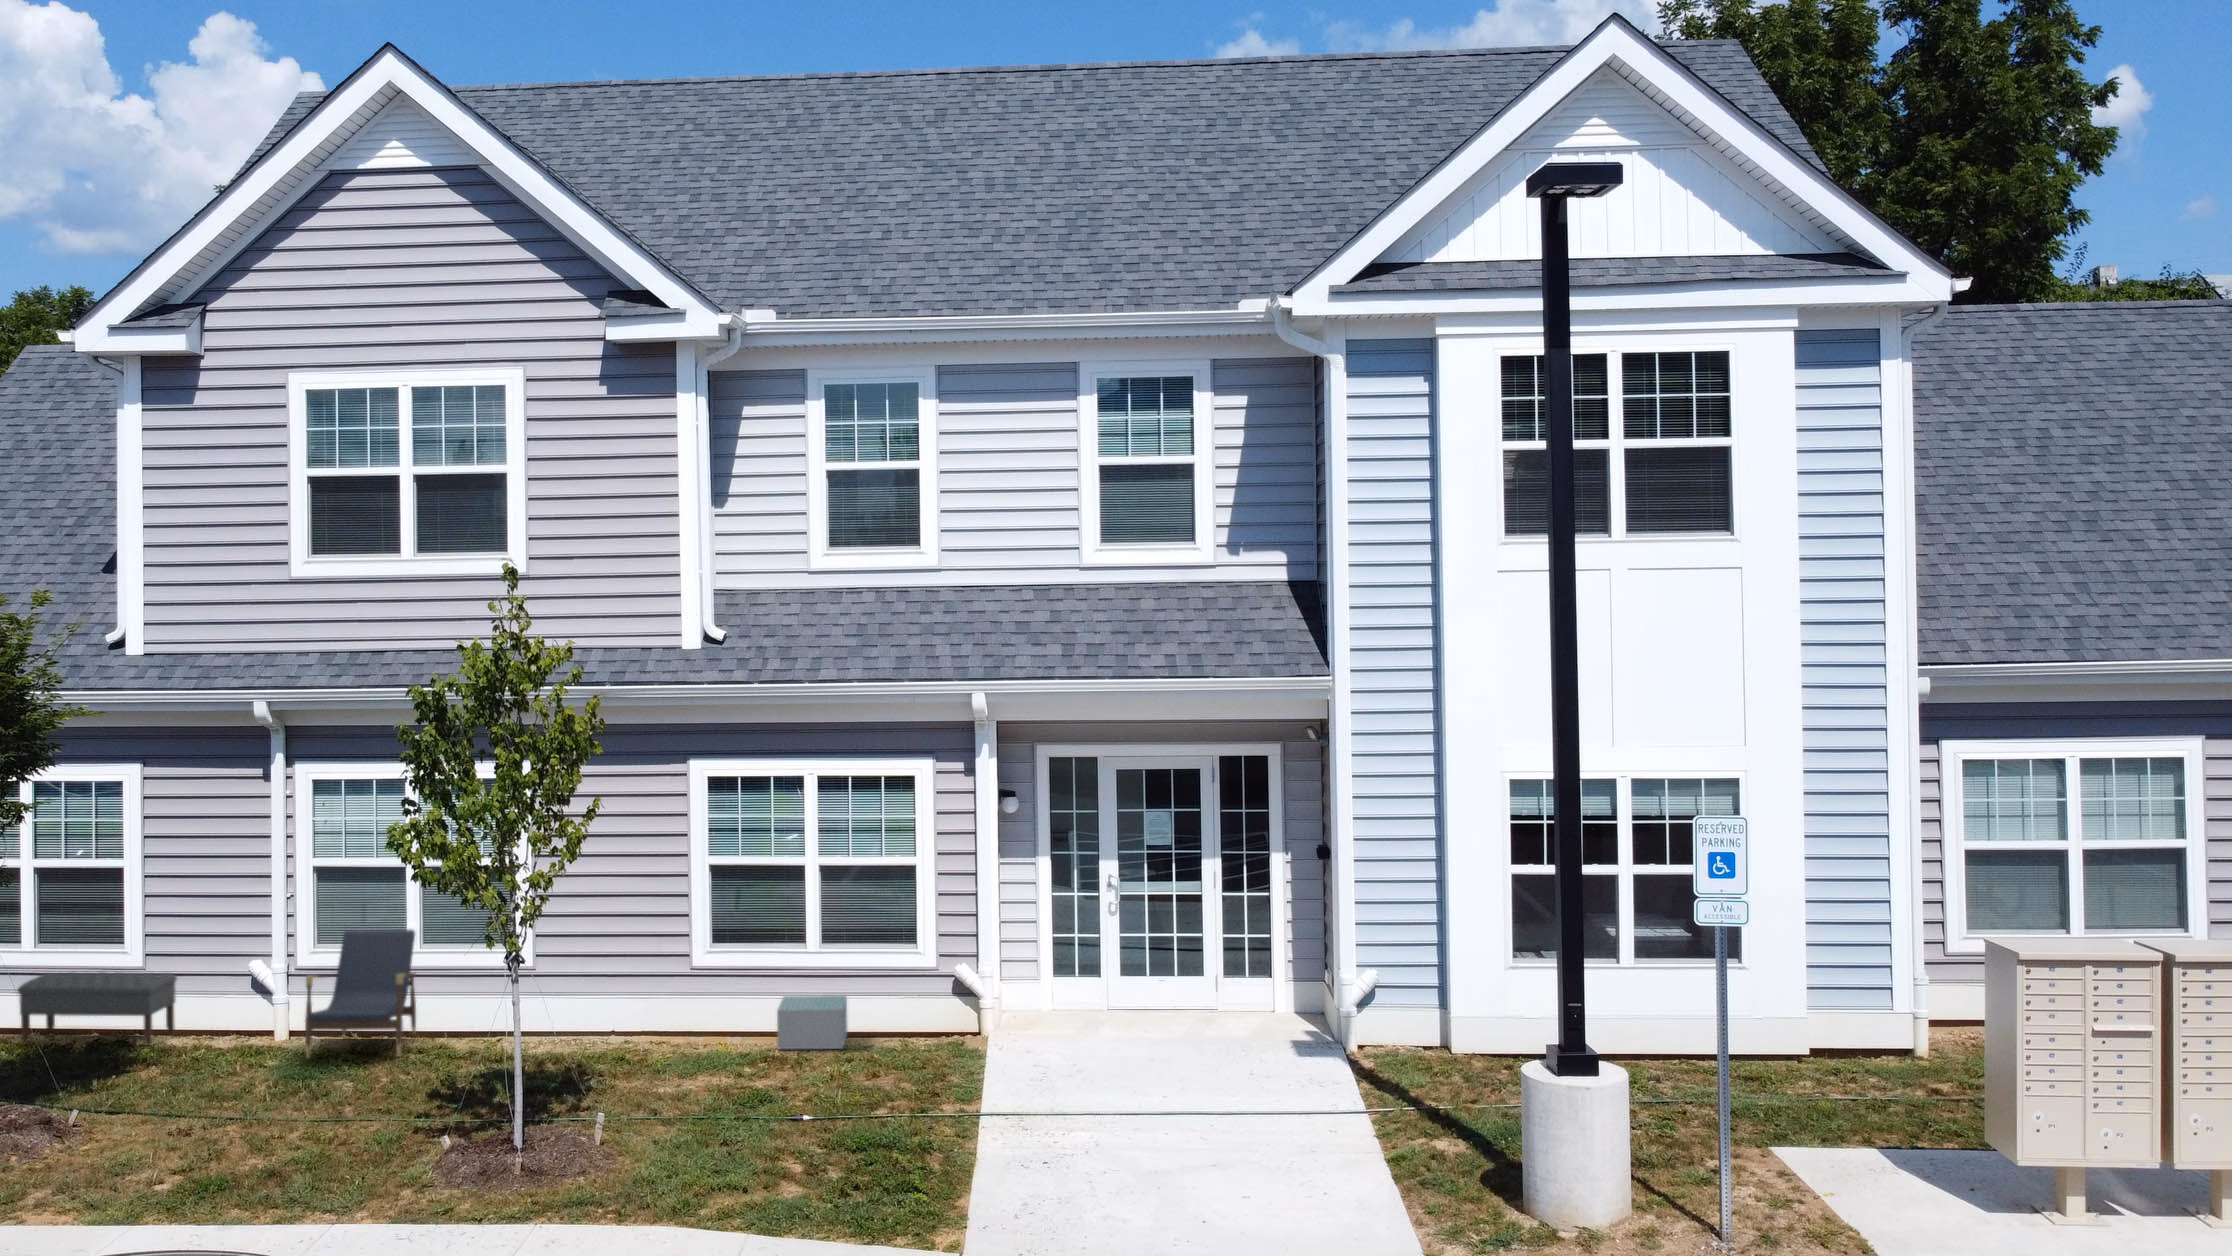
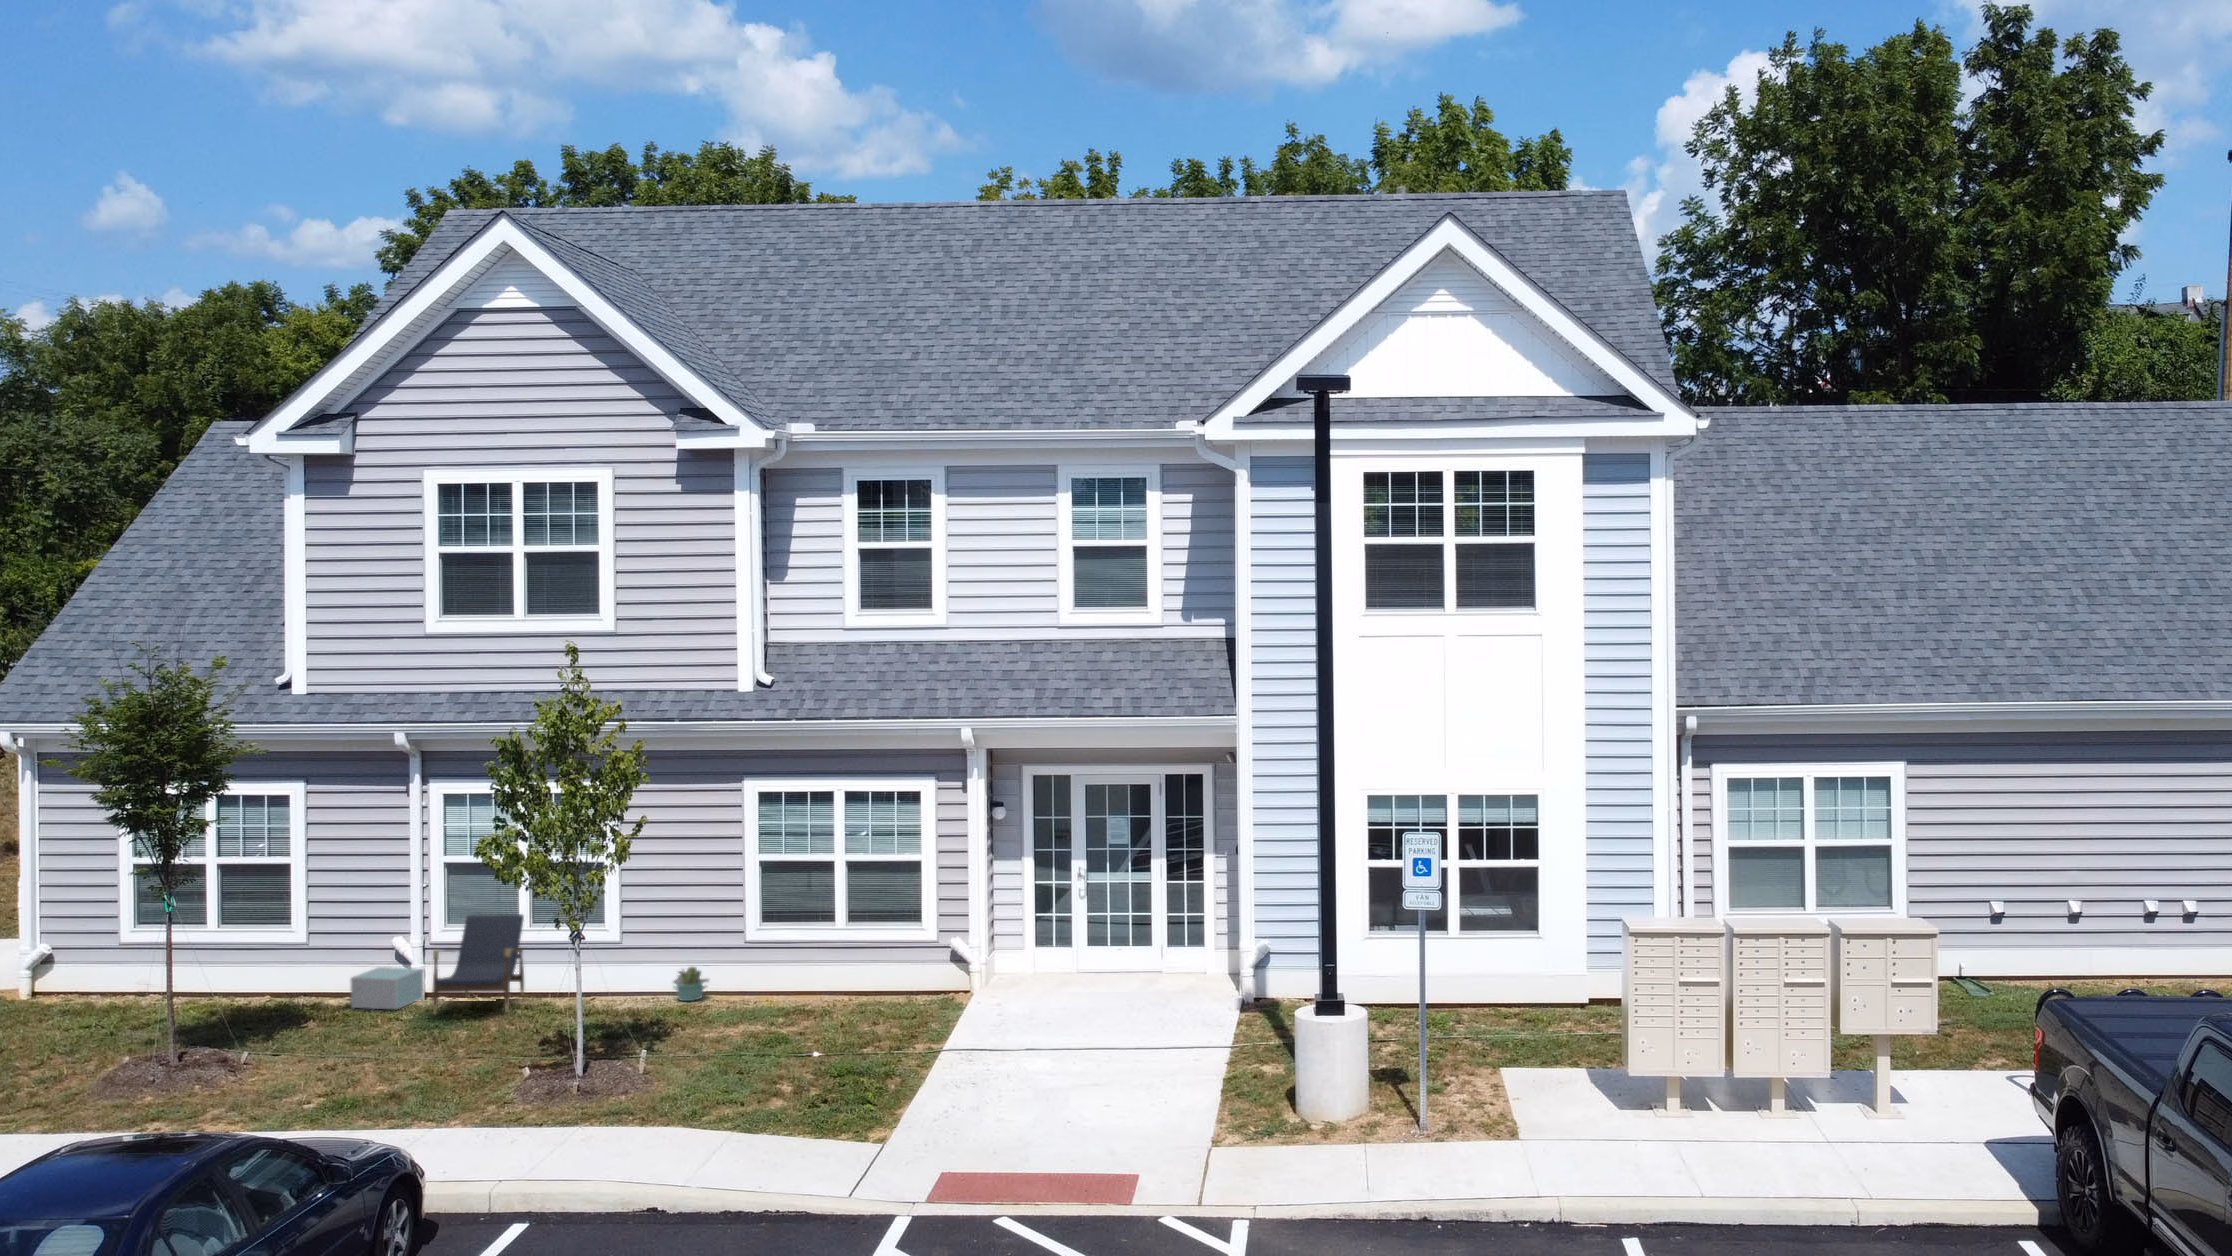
bench: present [18,973,177,1046] -> none [203,950,332,1007]
storage box: present [777,995,847,1049] -> present [350,967,423,1009]
decorative plant: none [605,997,652,1042] -> present [674,967,708,1001]

